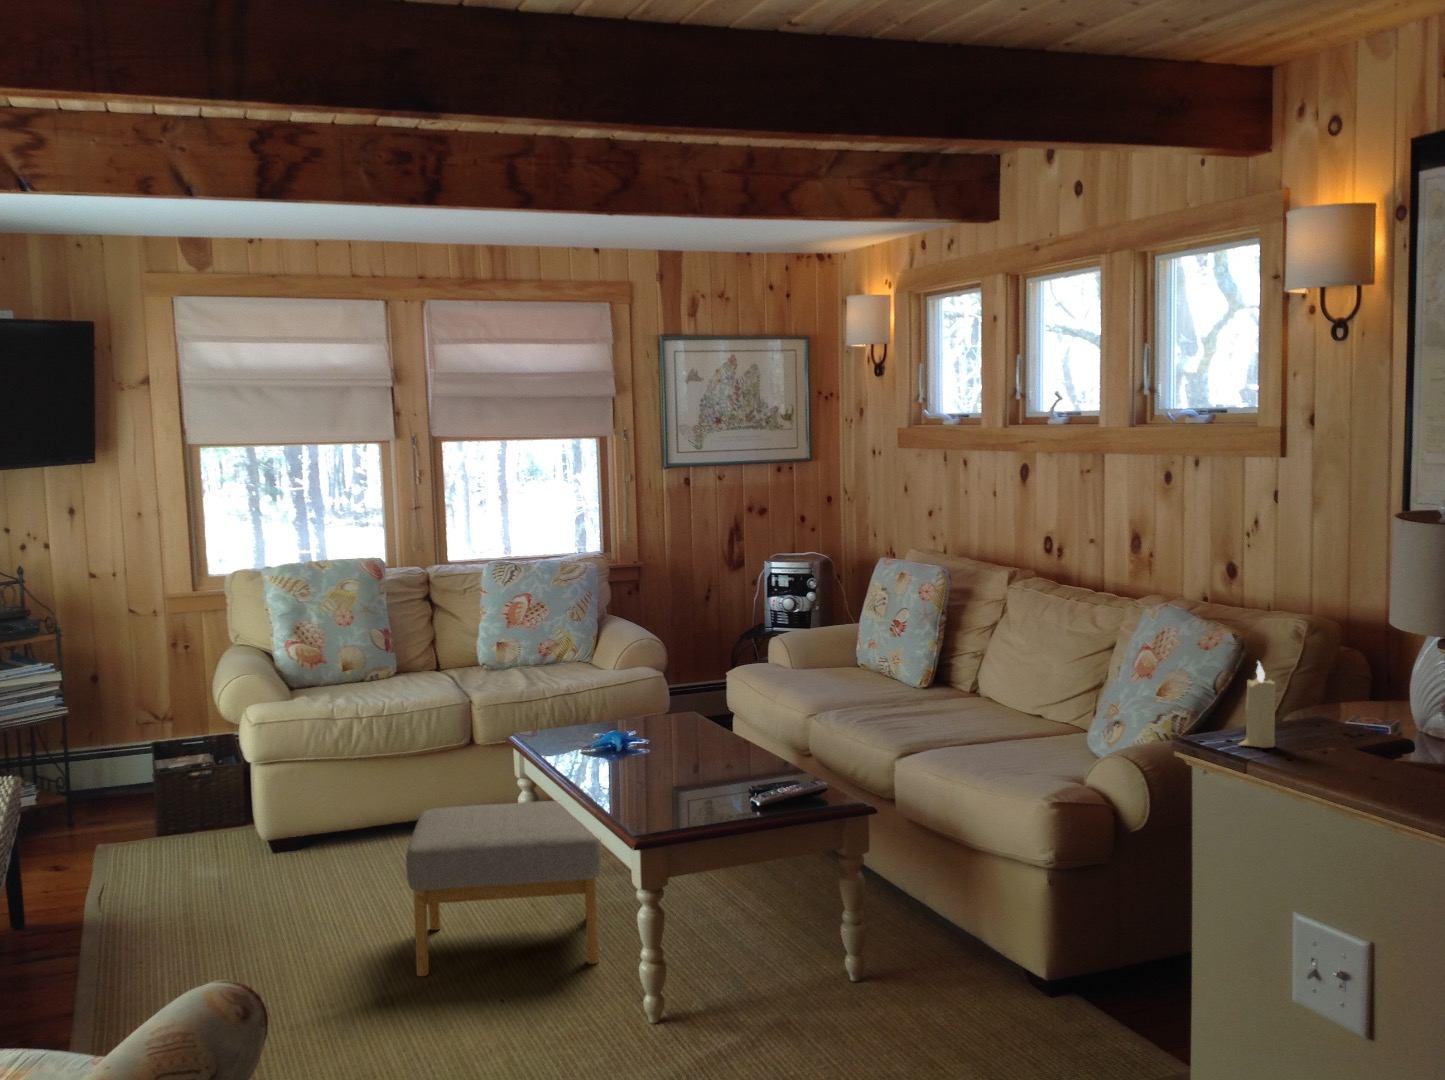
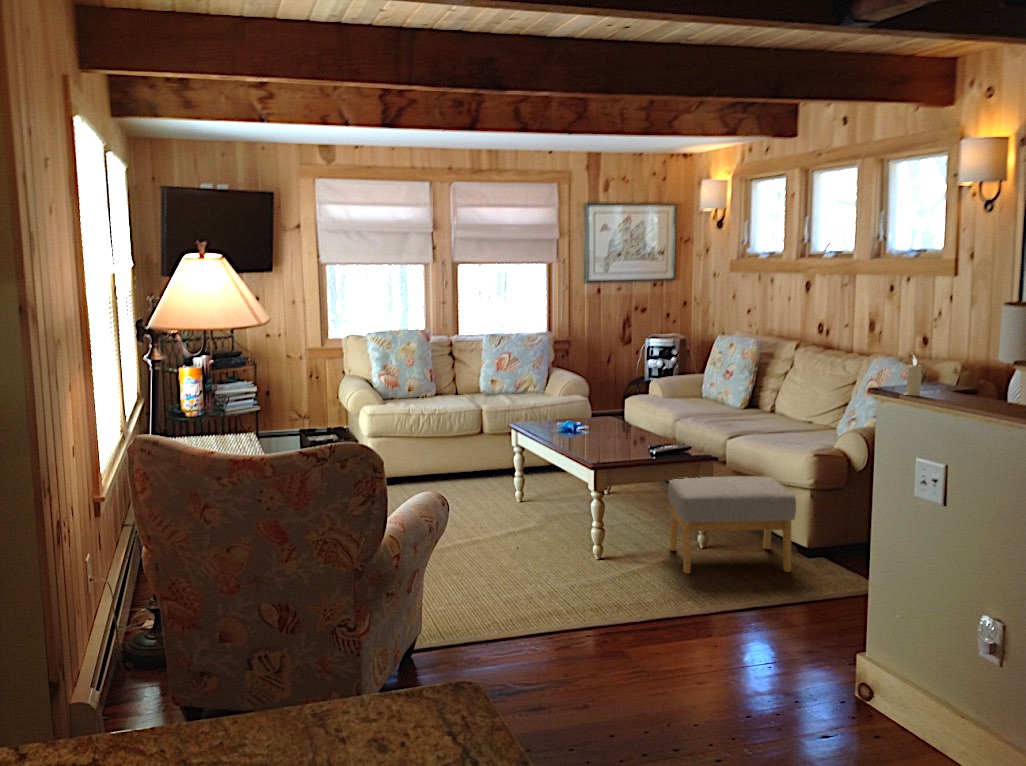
footstool: present [406,801,601,976] -> present [668,476,796,574]

